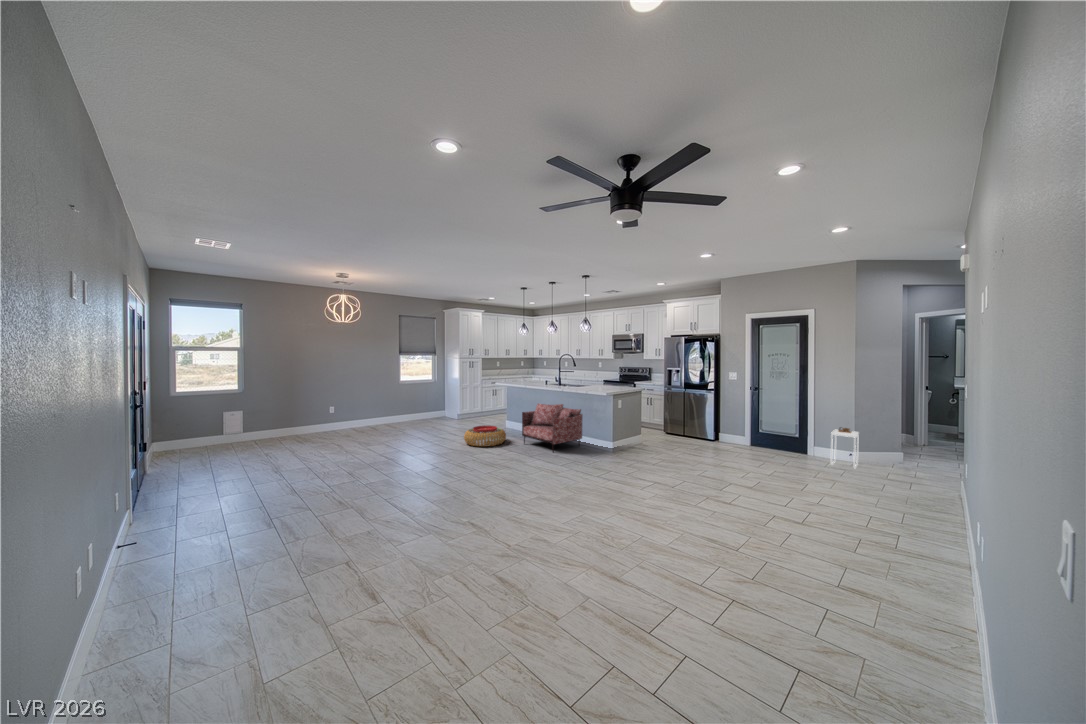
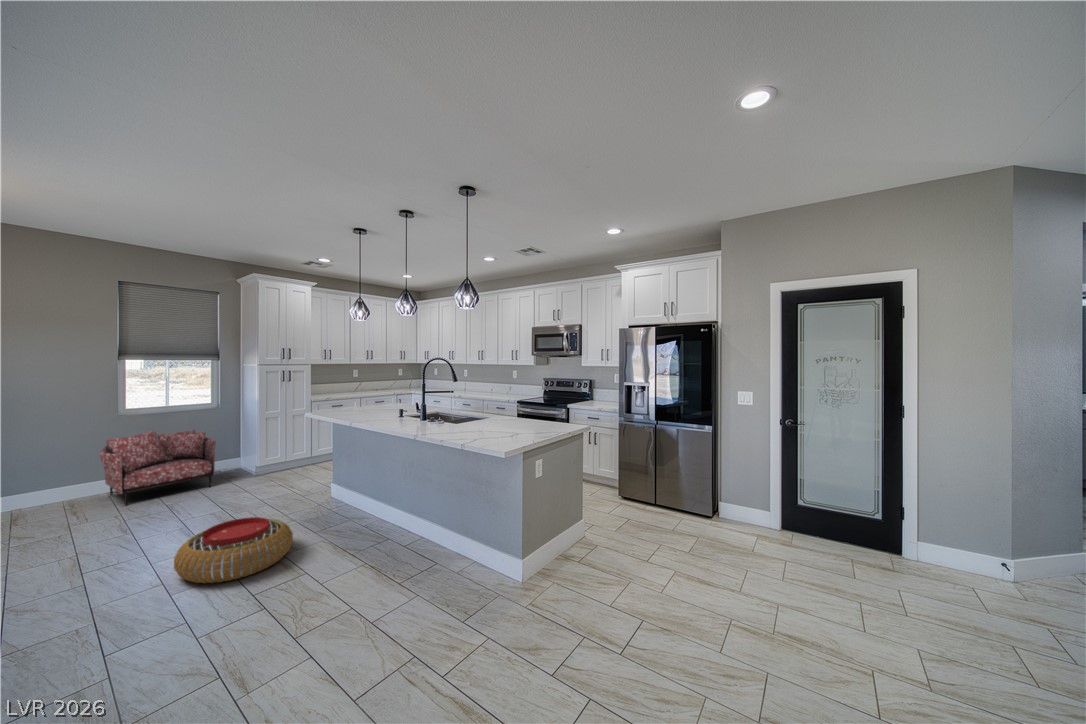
armchair: present [522,404,583,452] -> present [100,430,216,505]
side table: present [831,428,859,468] -> none [970,513,1052,612]

